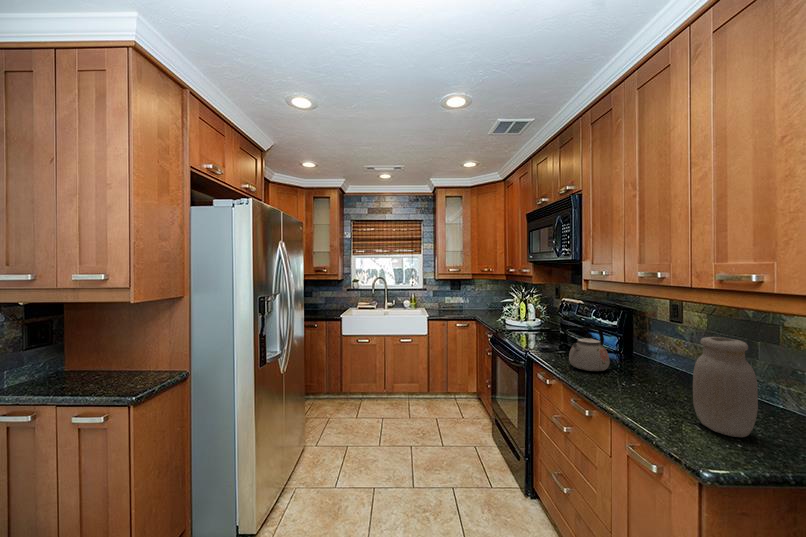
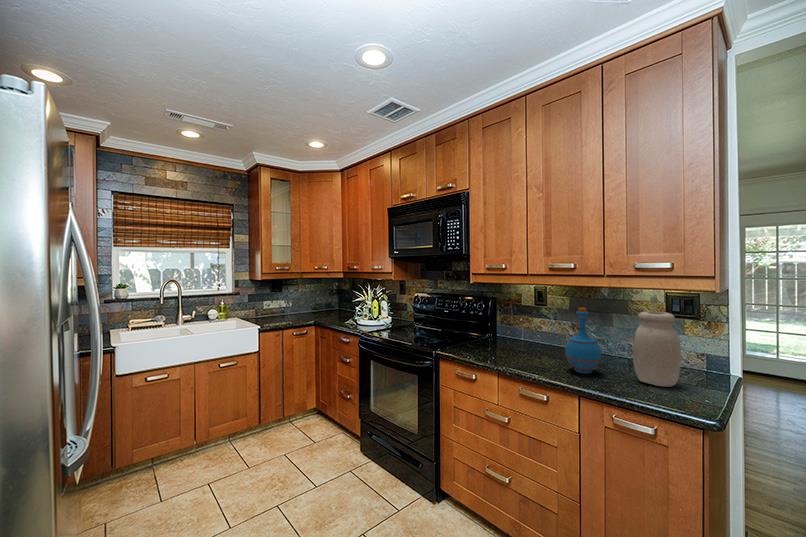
bottle: none [625,324,670,401] -> present [565,308,601,374]
kettle: present [569,326,610,371] -> none [485,316,520,357]

